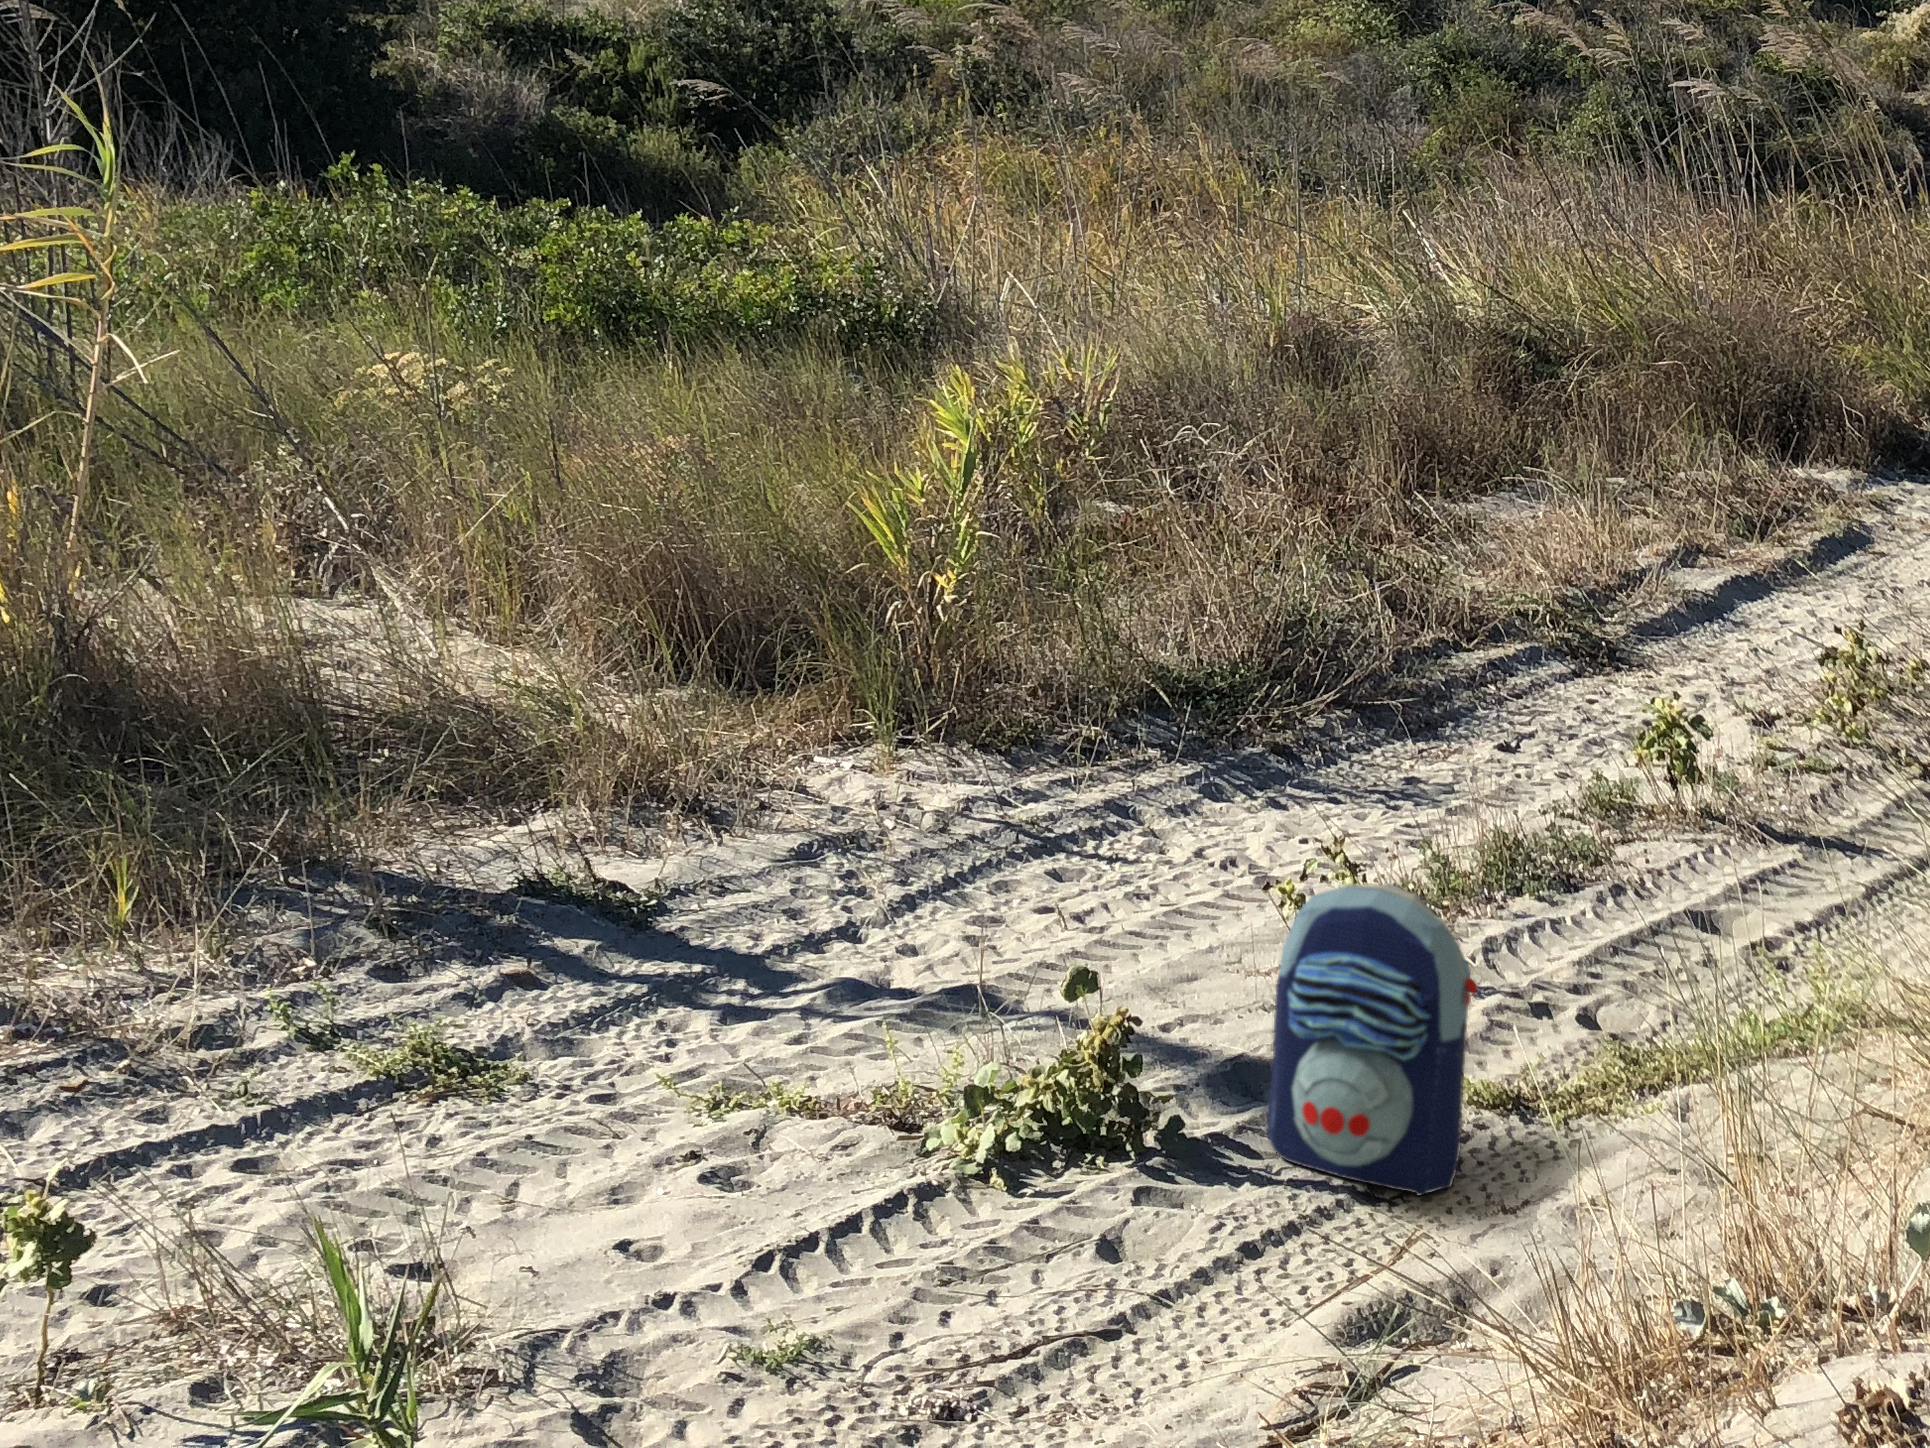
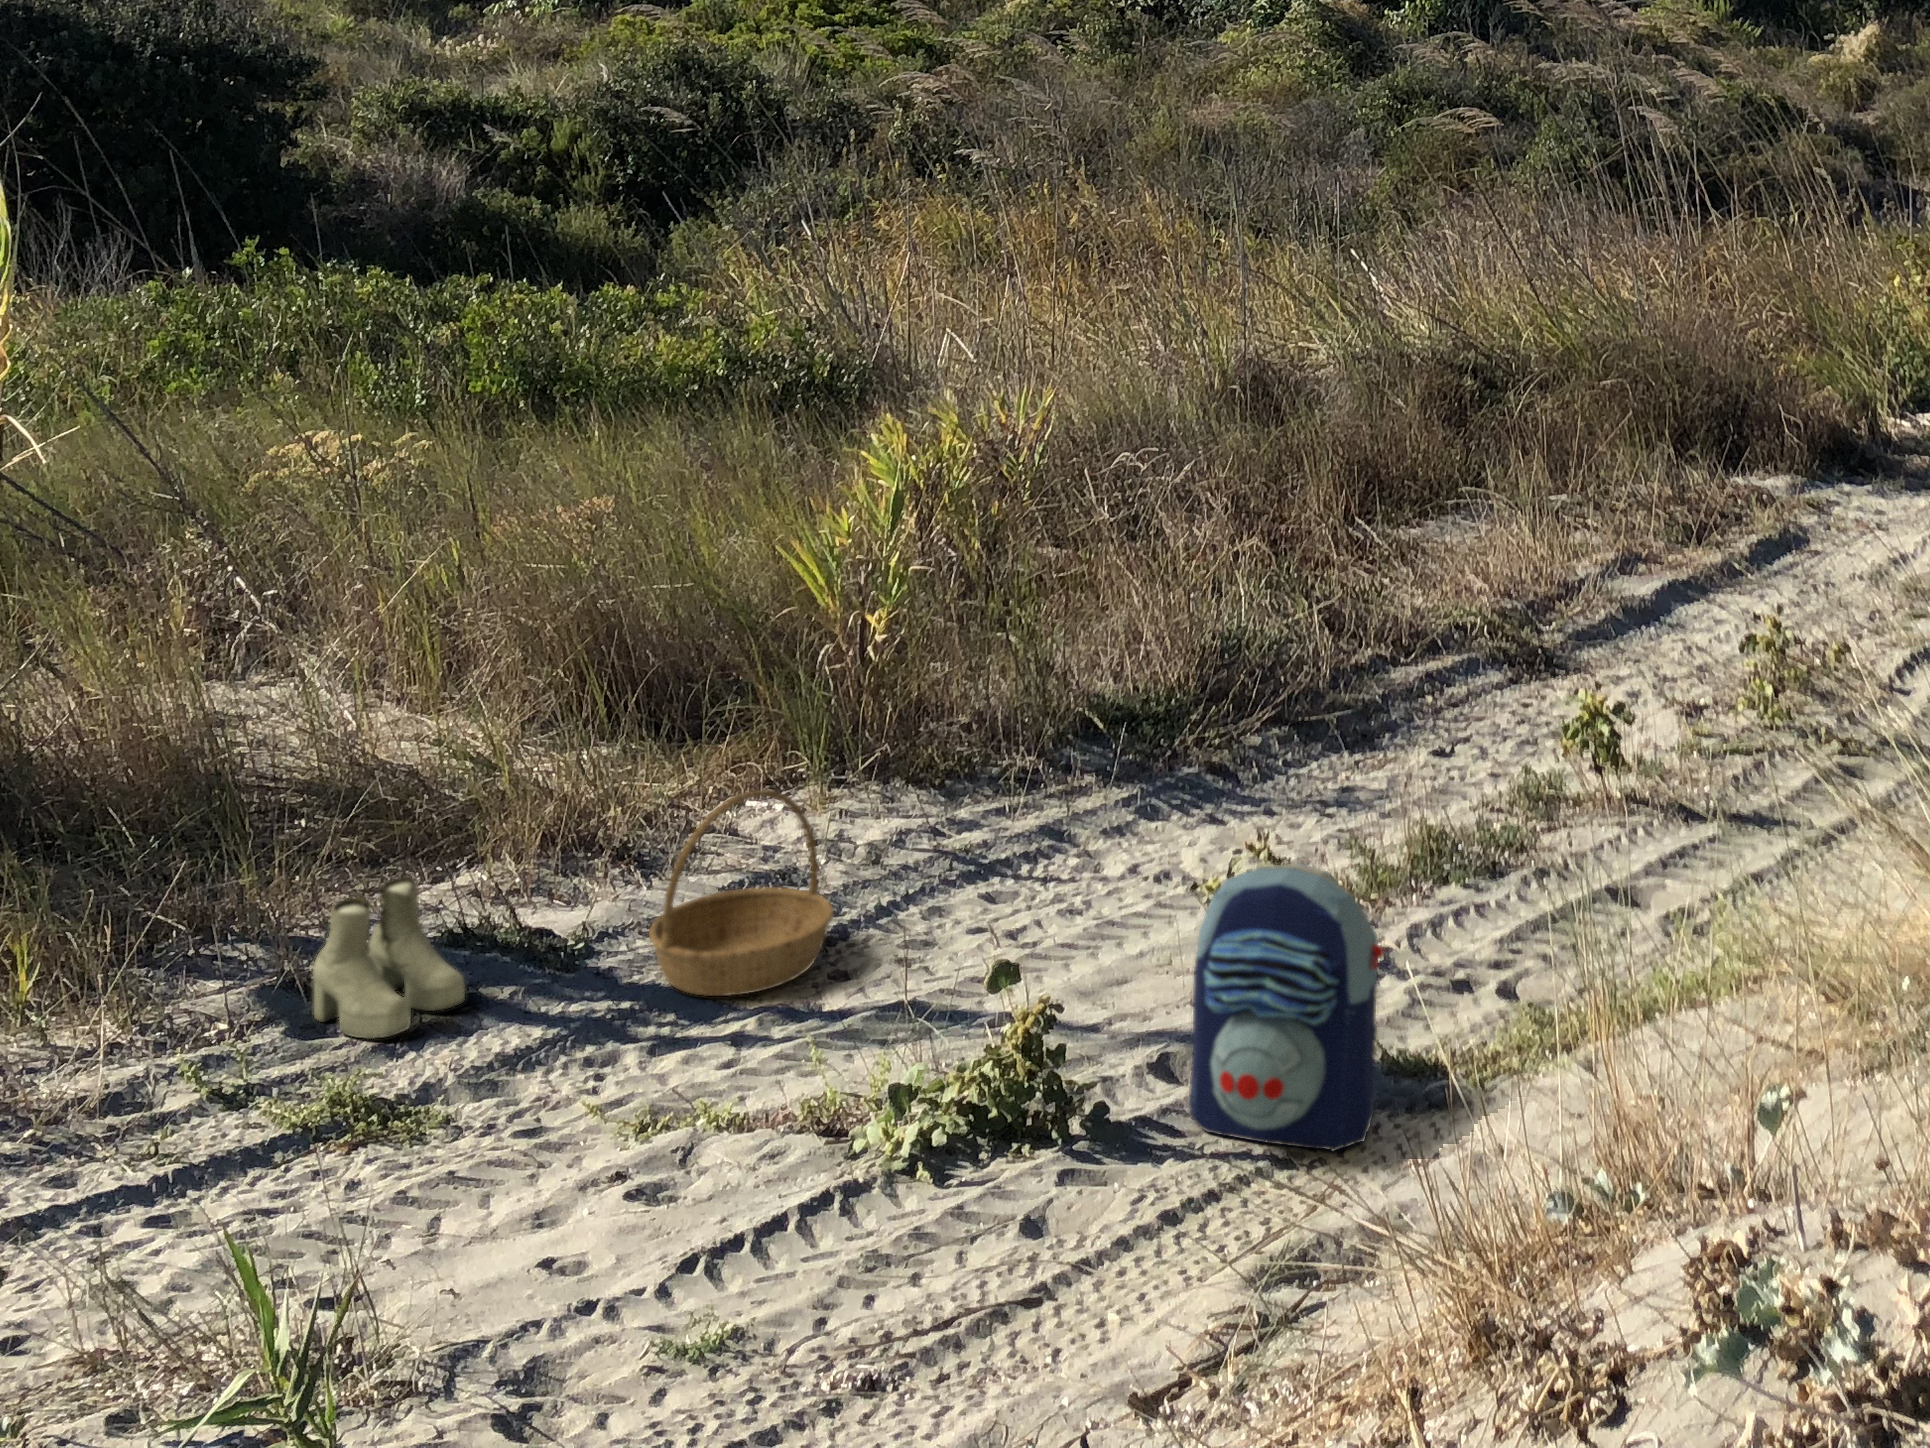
basket: none [721,753,902,963] -> present [649,790,834,996]
boots: none [398,817,542,981] -> present [313,877,465,1039]

